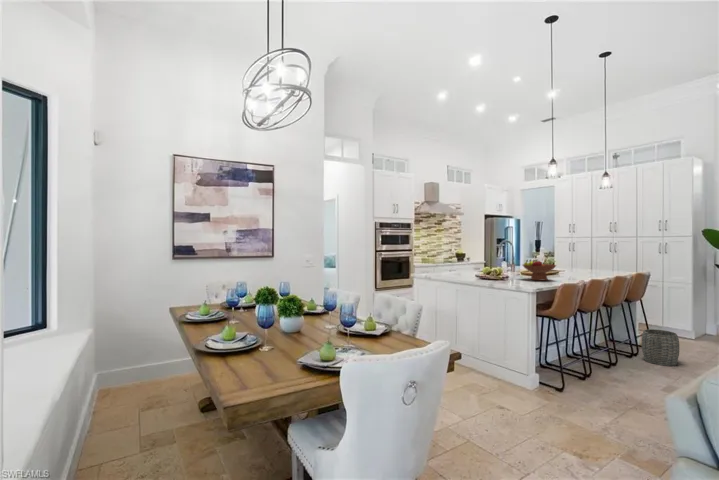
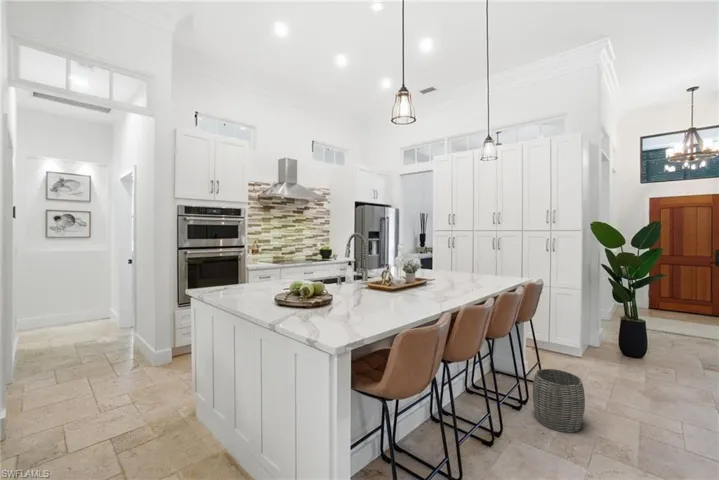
fruit bowl: present [523,260,556,281] -> none [344,271,403,313]

